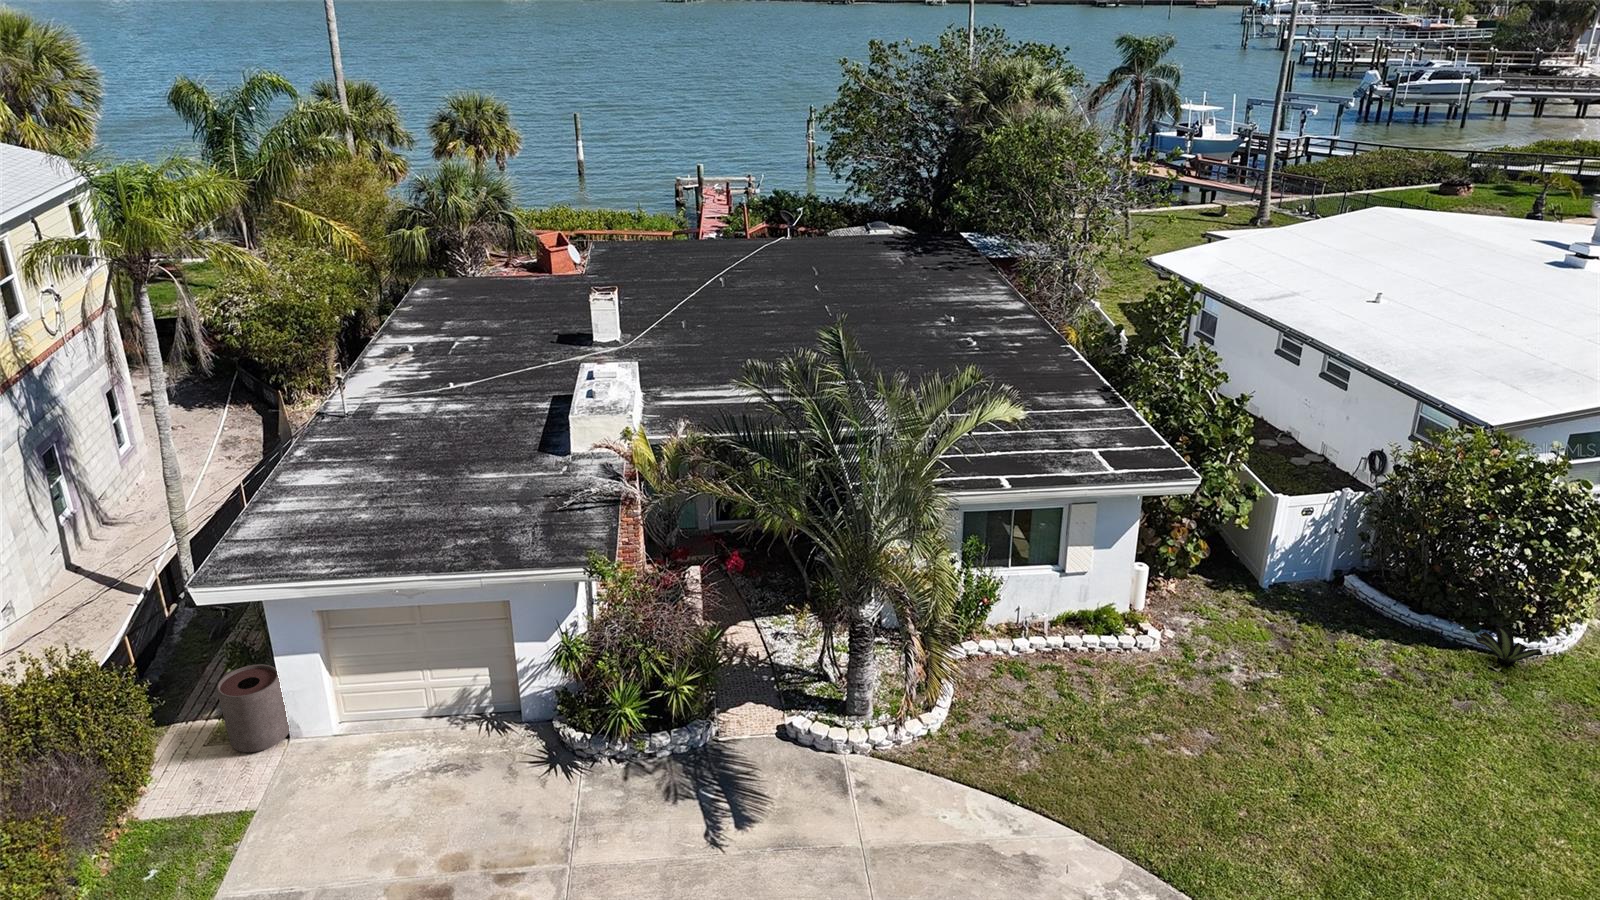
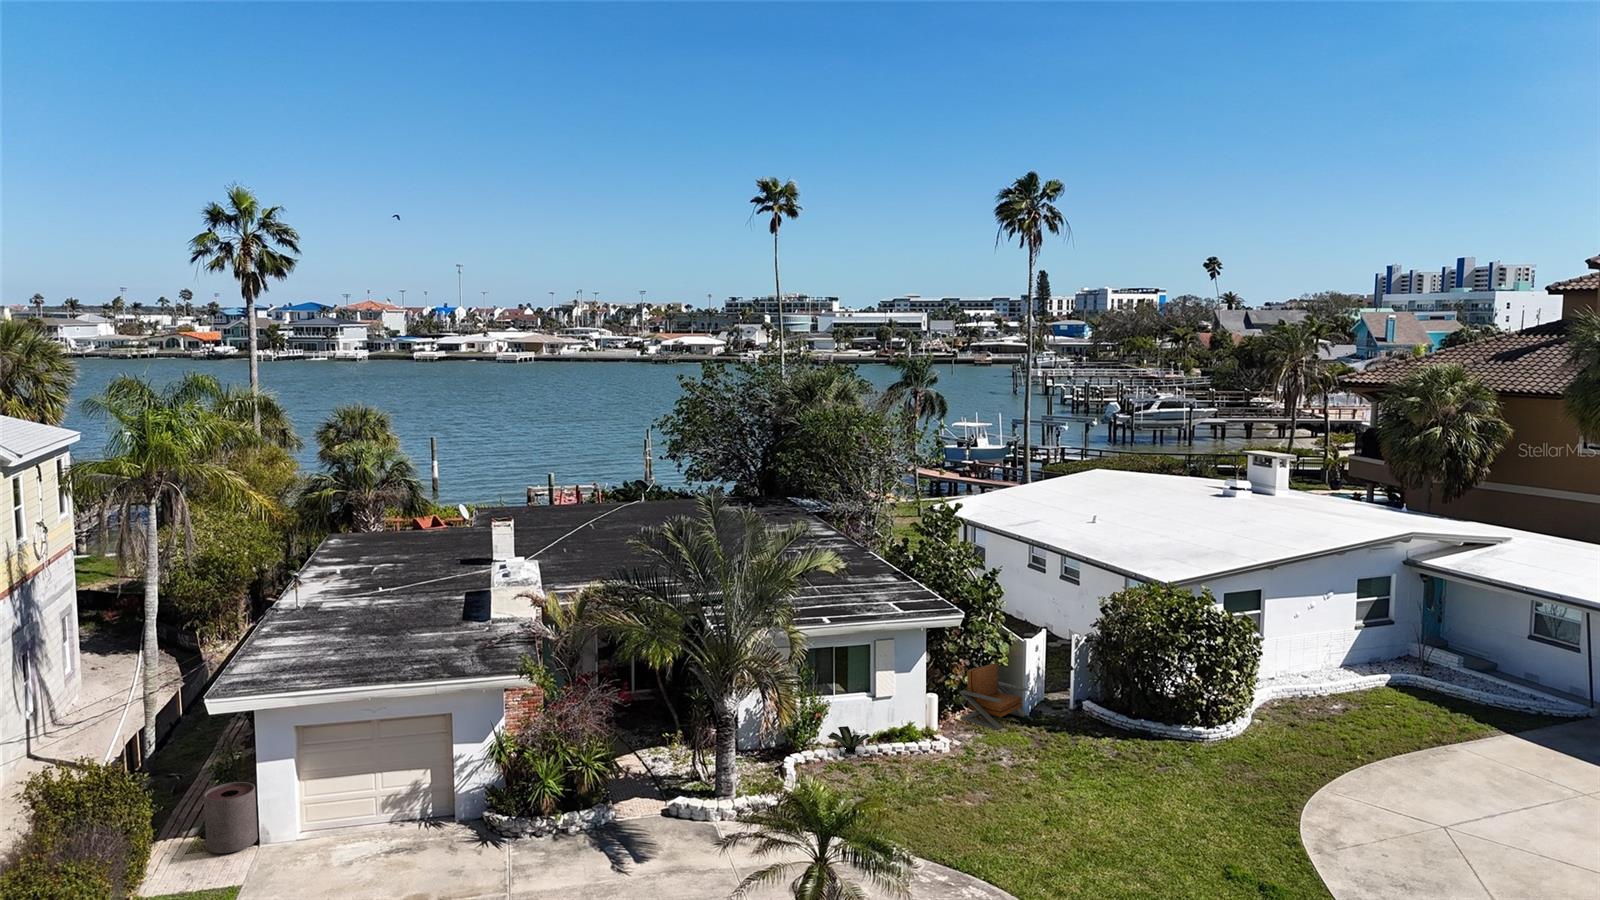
lounge chair: none [1175,519,1270,616] -> present [960,663,1027,729]
potted plant: present [1475,627,1543,668] -> present [827,726,870,754]

